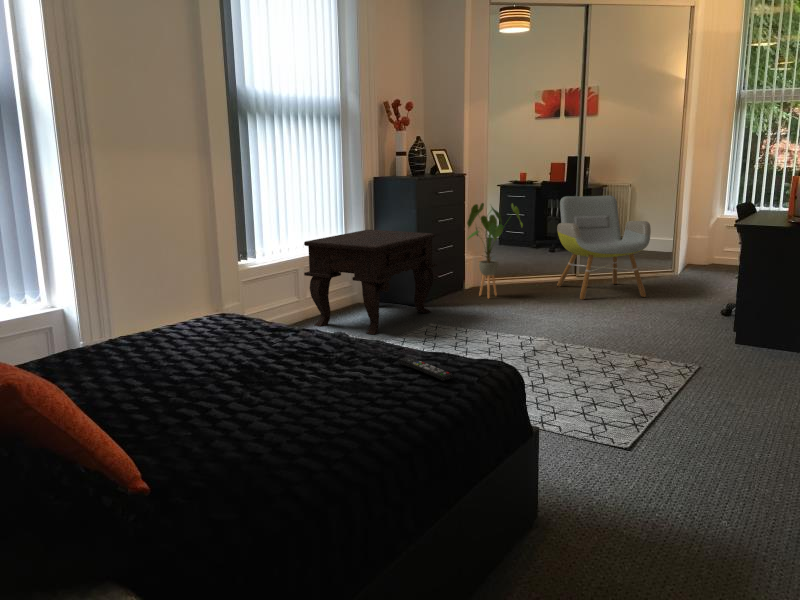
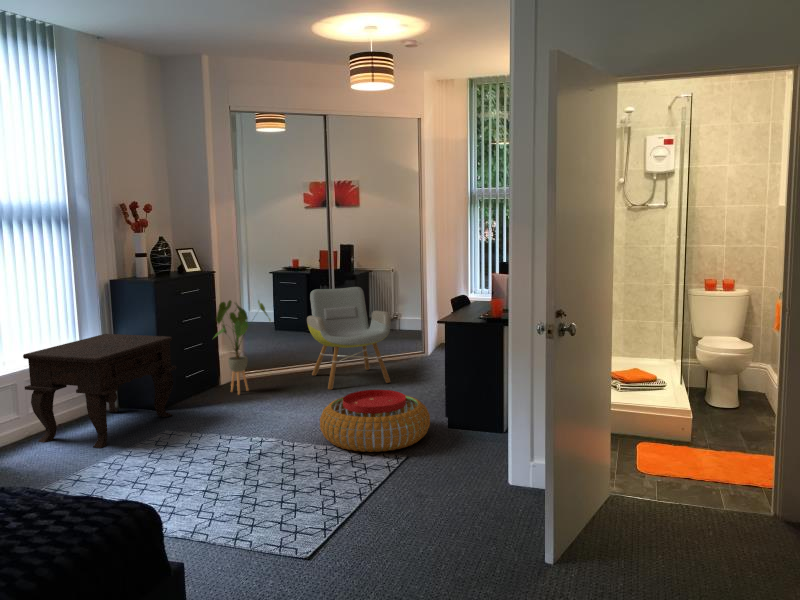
pouf: none [592,296,719,359] -> present [320,390,430,452]
remote control: present [398,357,453,381] -> none [39,503,85,529]

